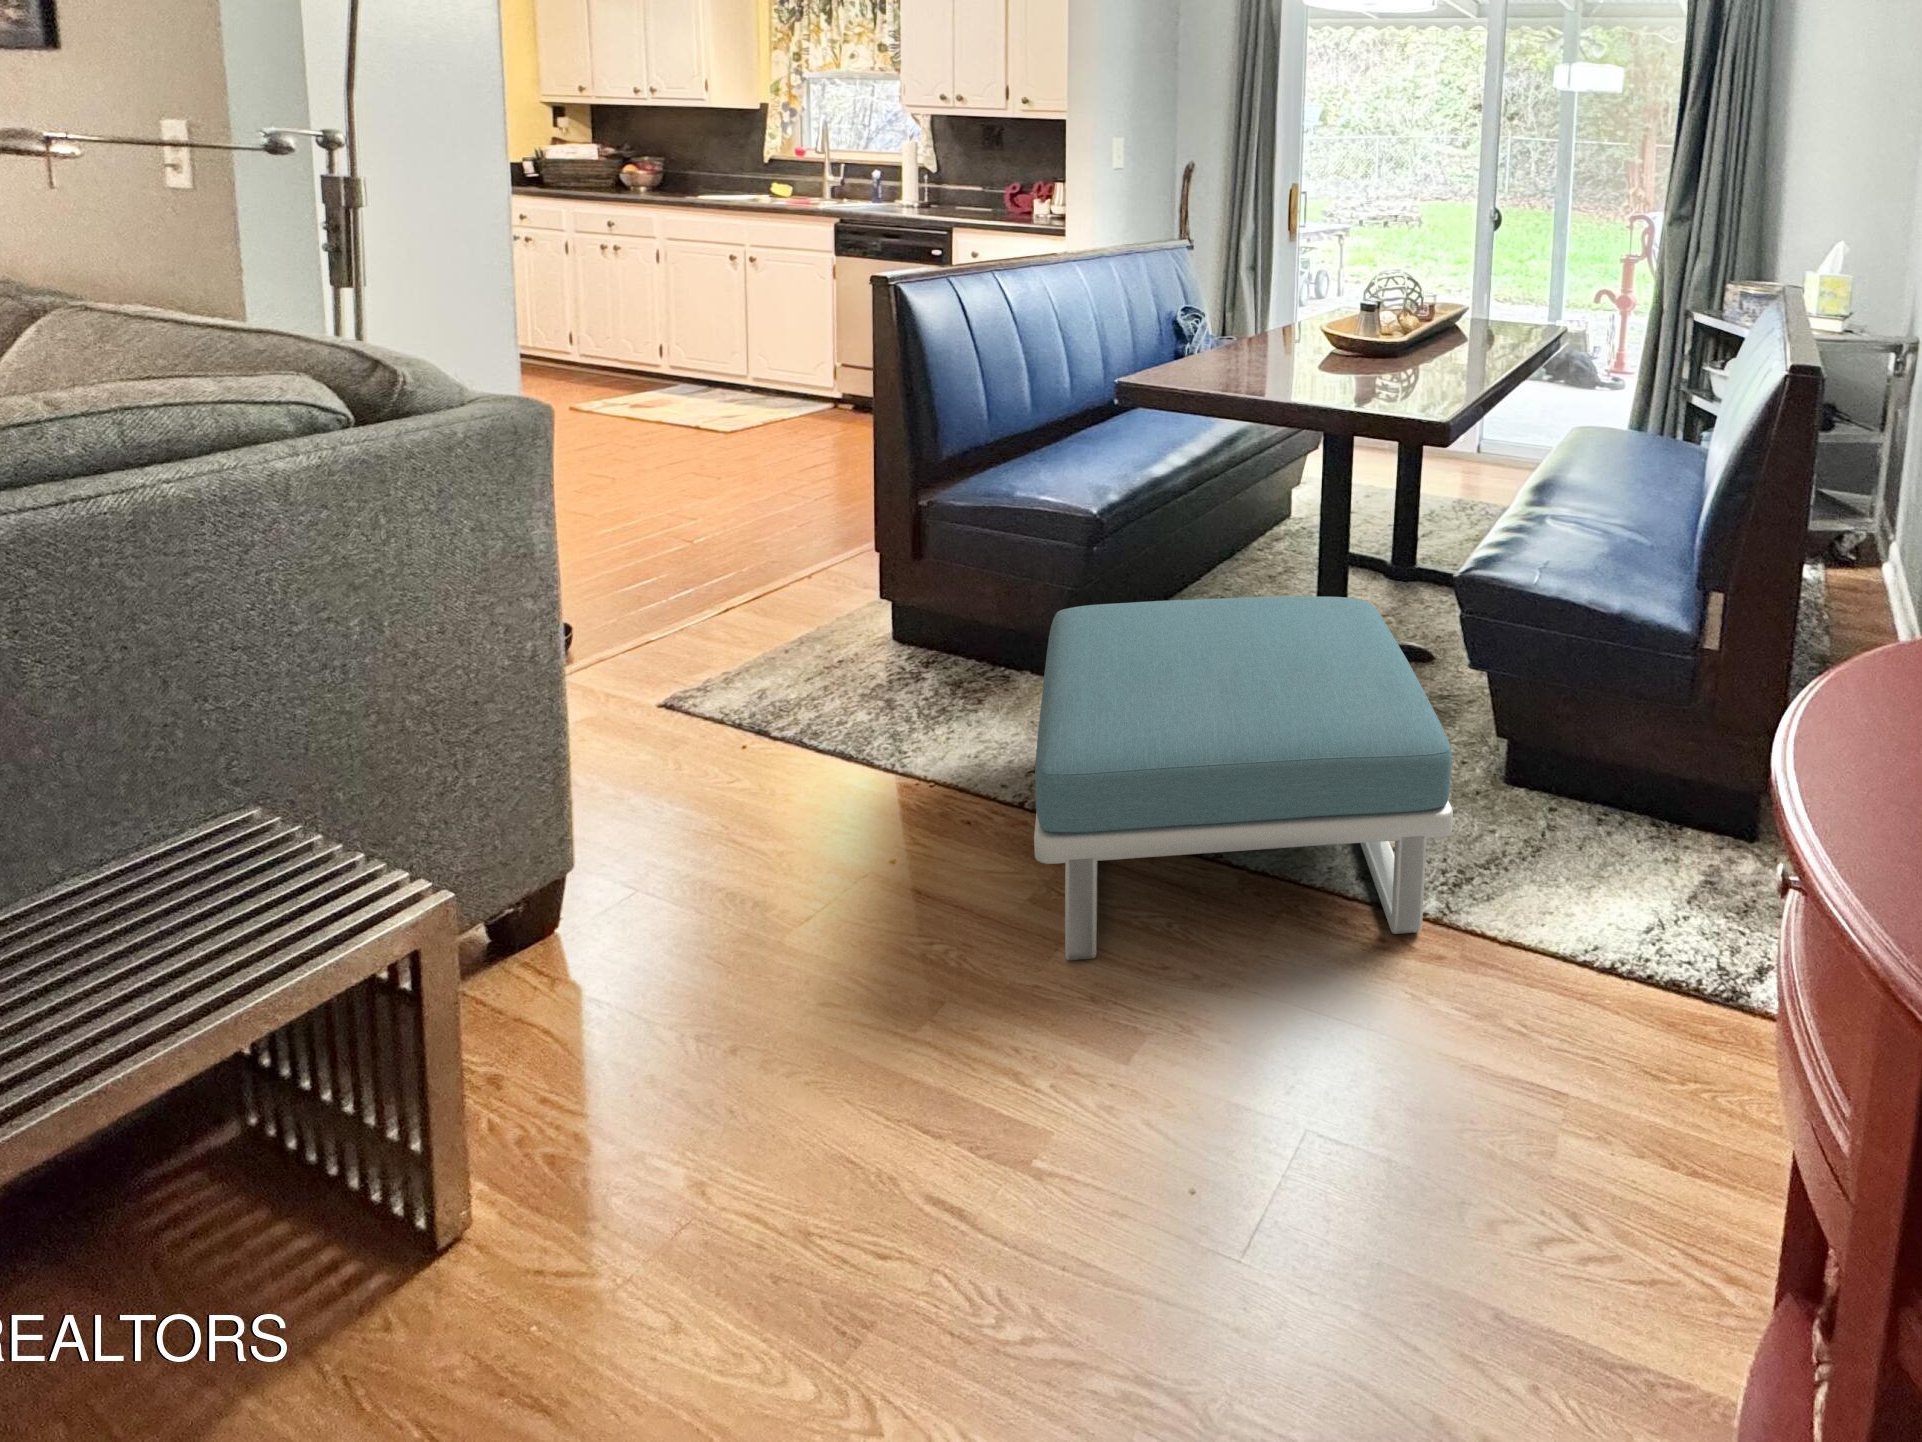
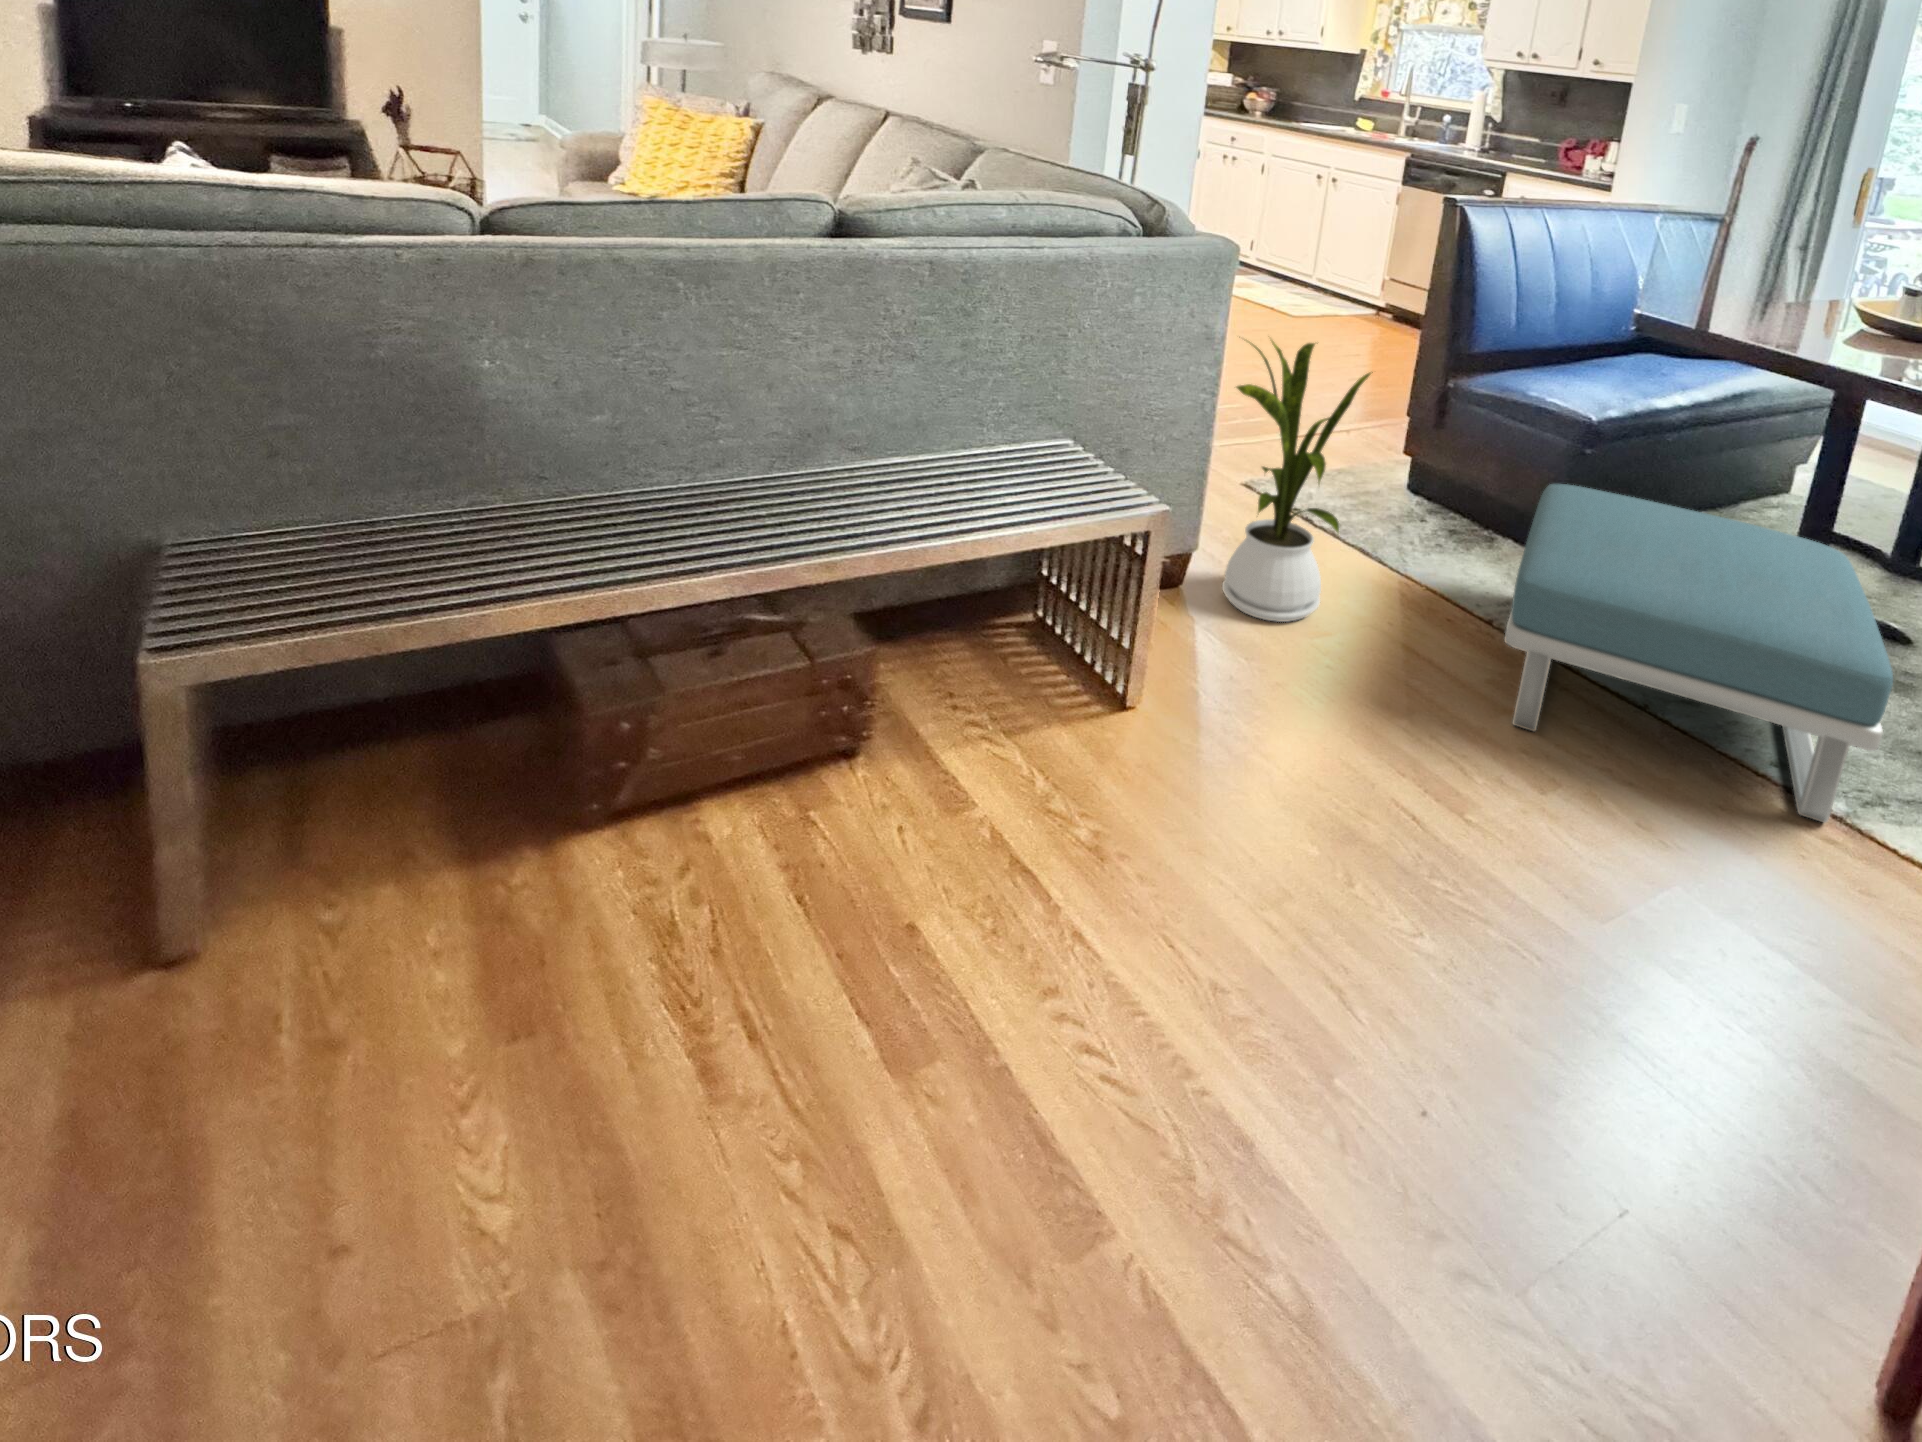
house plant: none [563,524,801,941] -> present [1222,341,1373,622]

